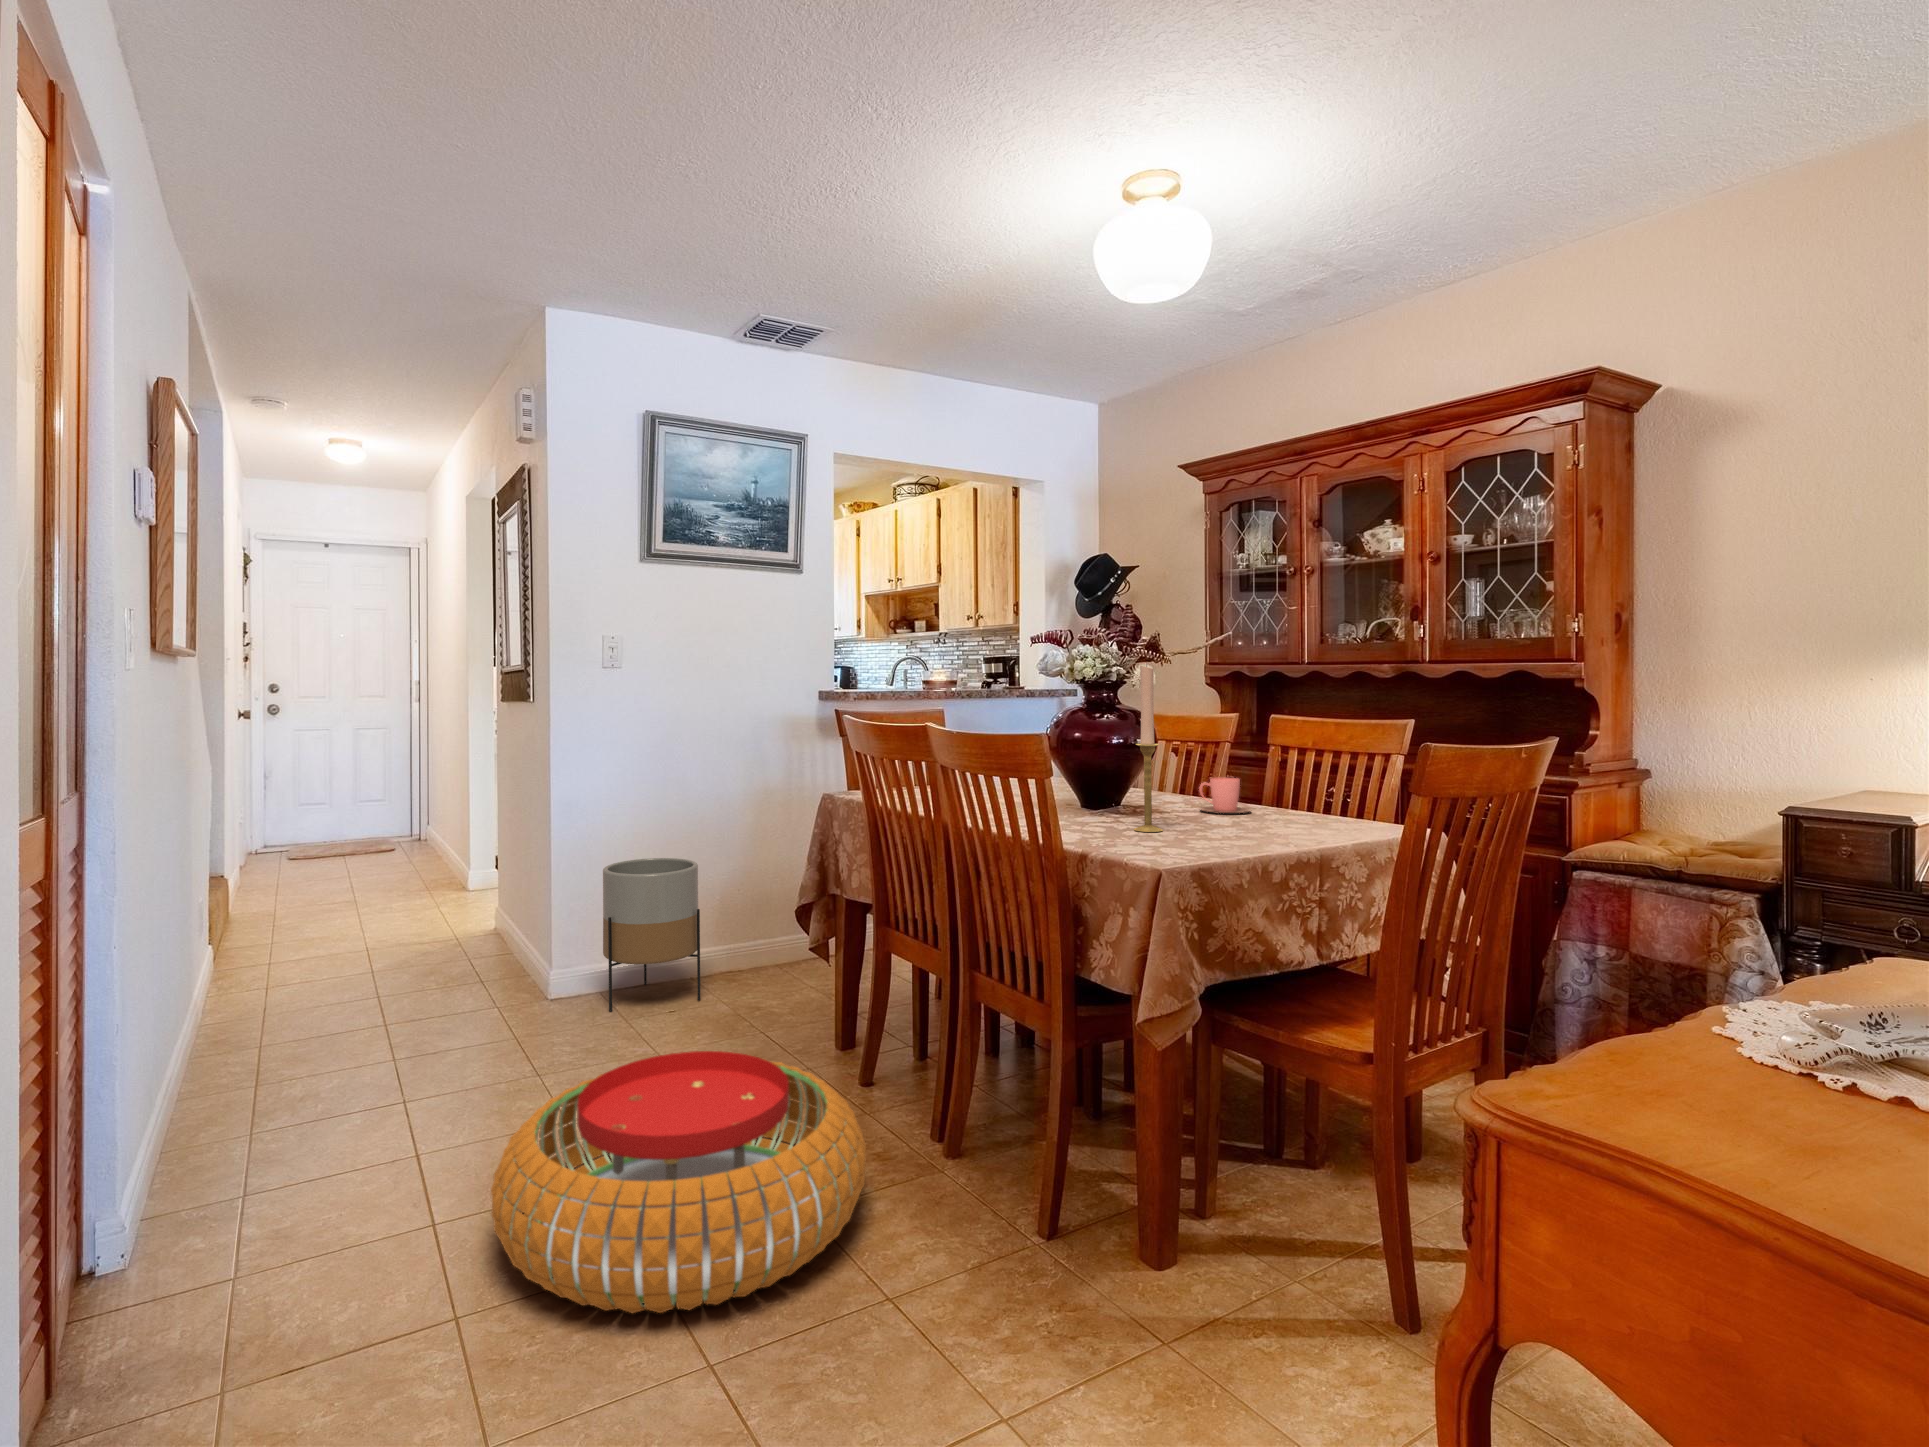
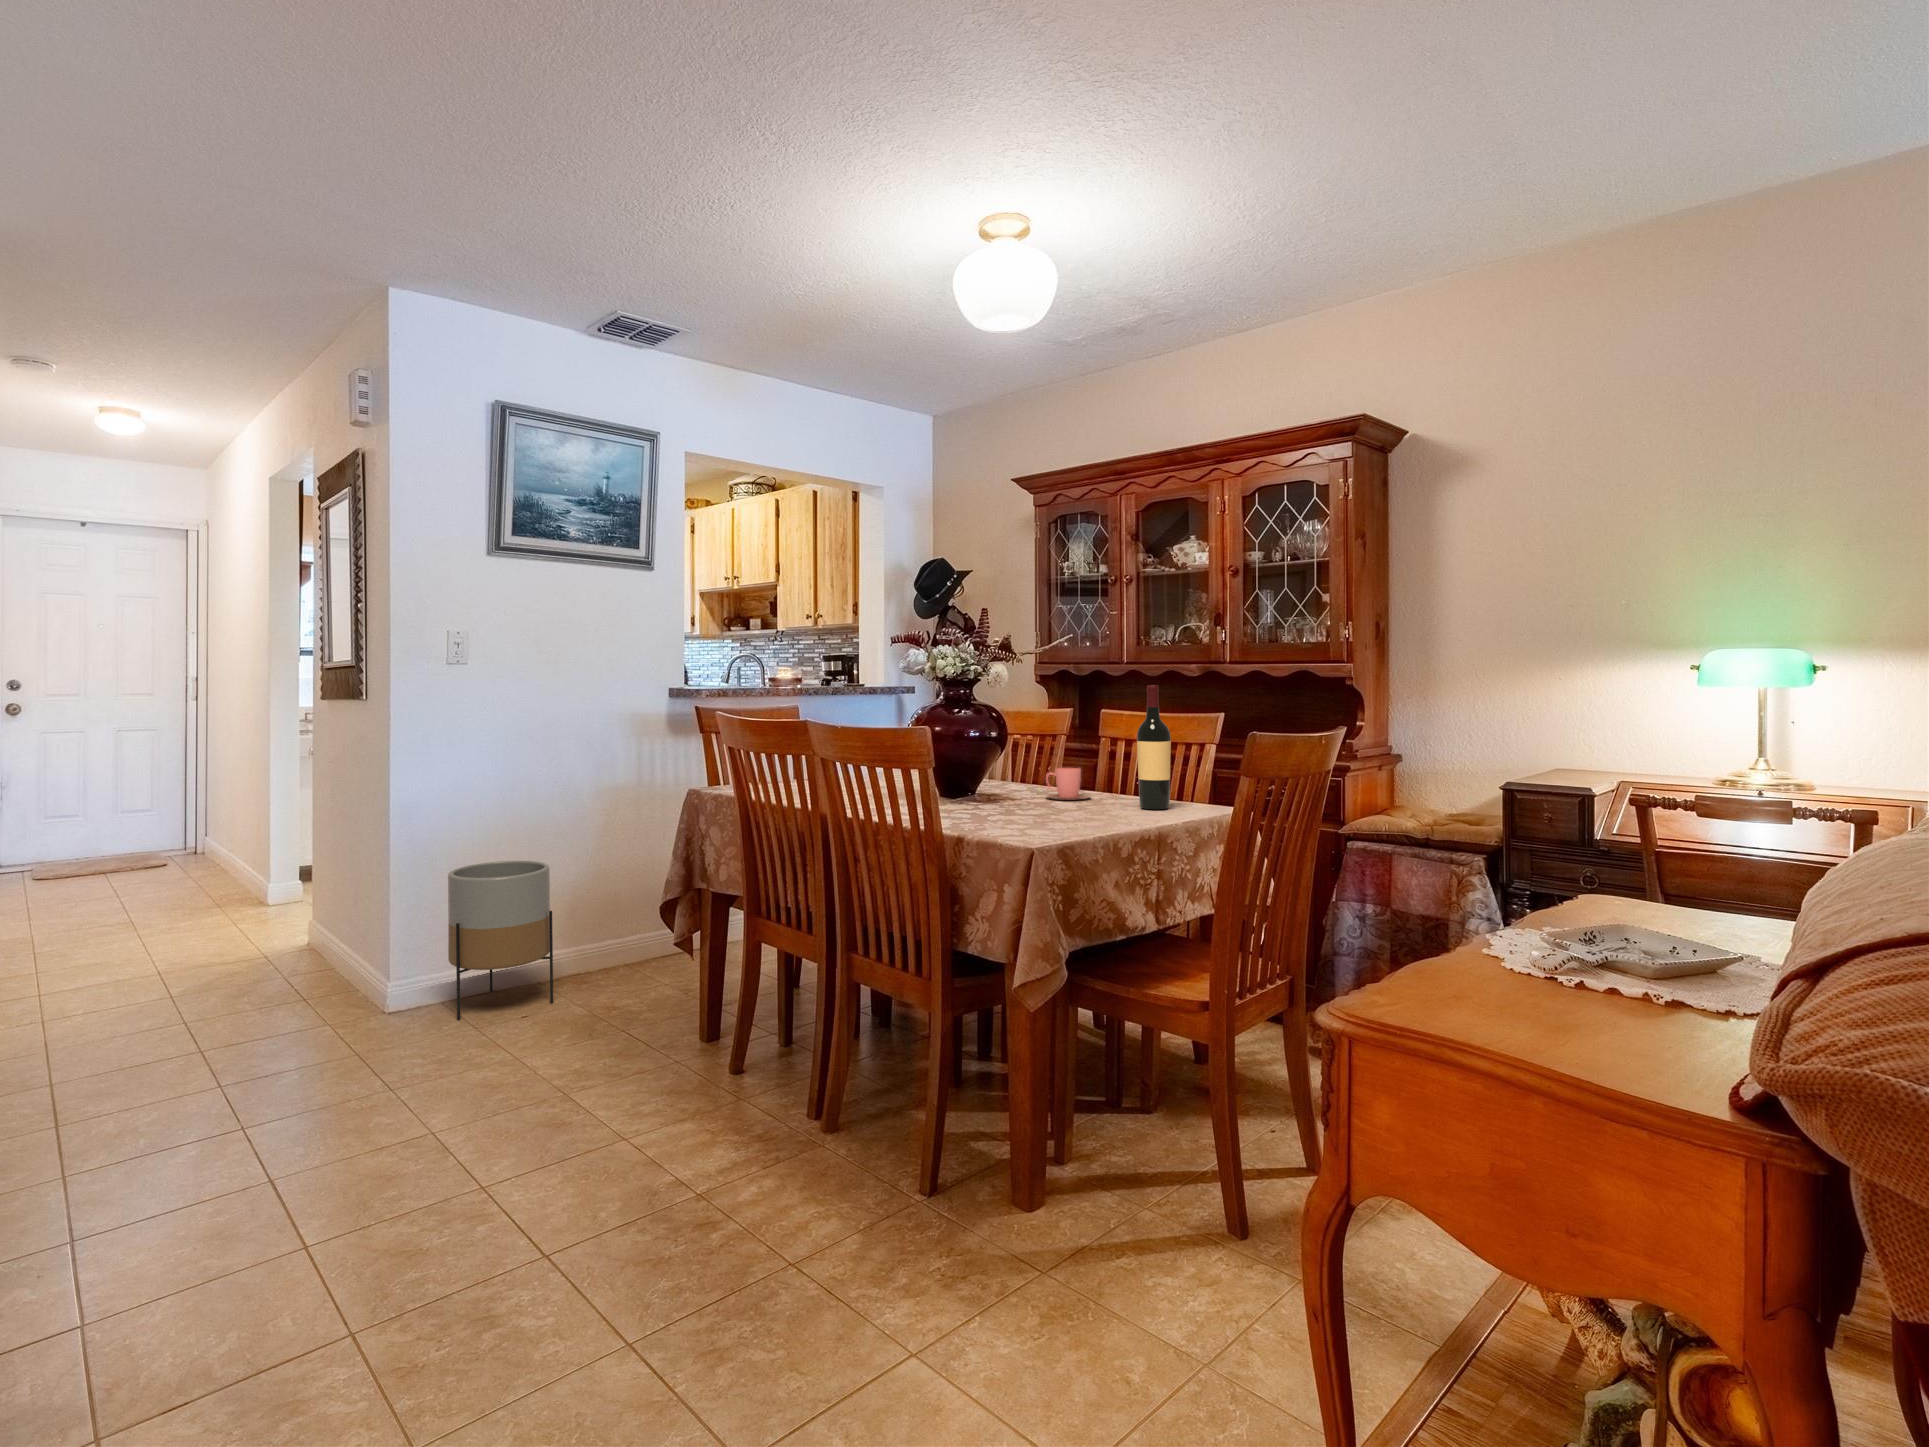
candlestick: present [1134,666,1163,832] -> none [996,665,1021,818]
wine bottle: none [1301,686,1341,827] -> present [1137,685,1171,810]
pouf: present [491,1051,866,1313] -> none [379,1045,757,1301]

